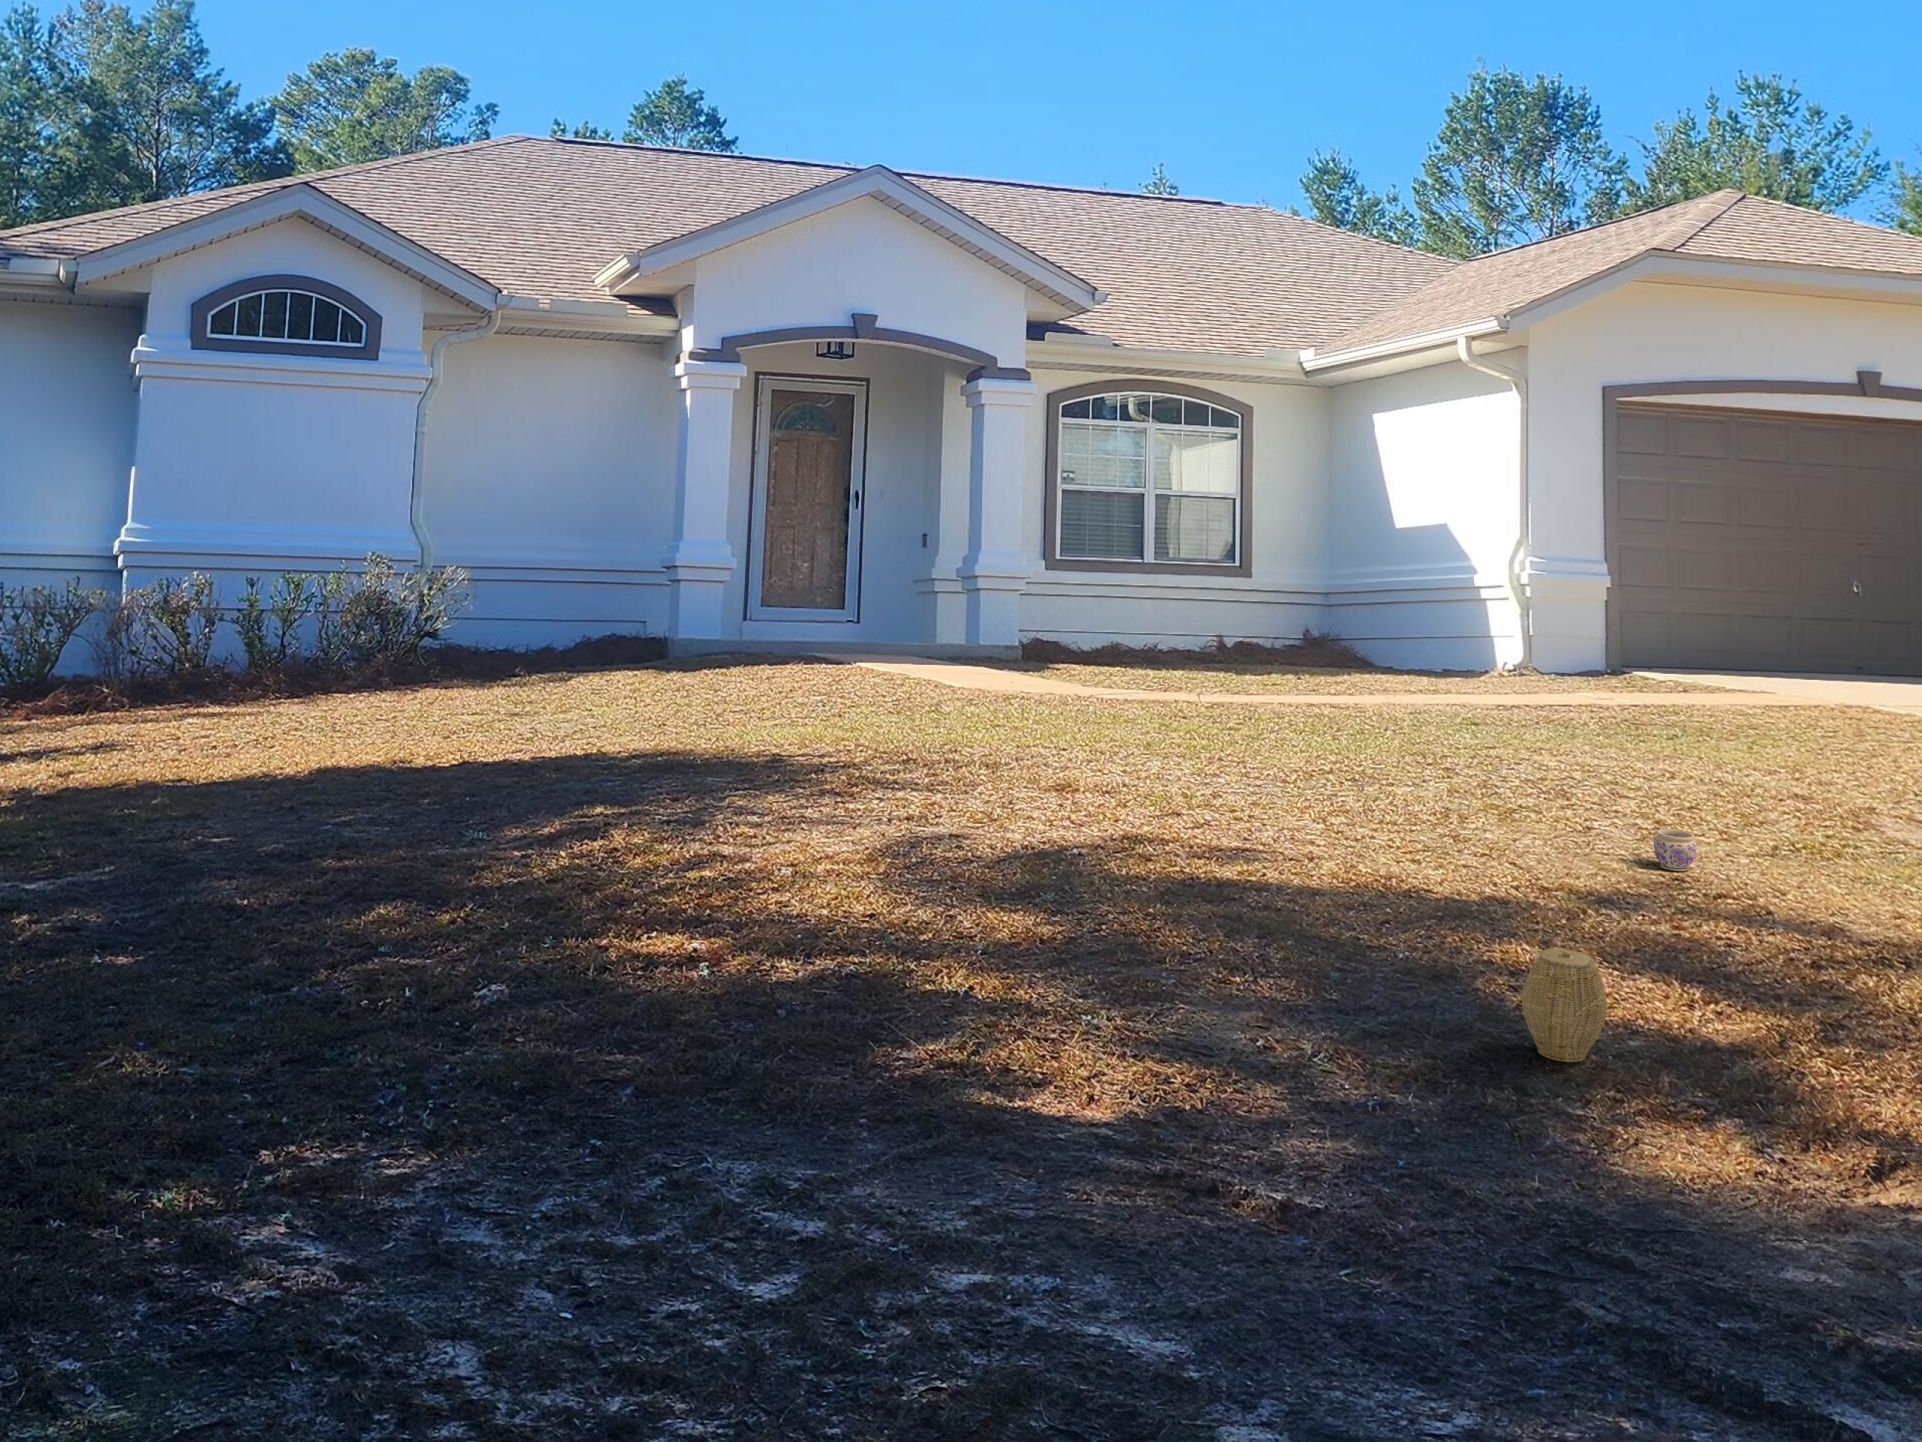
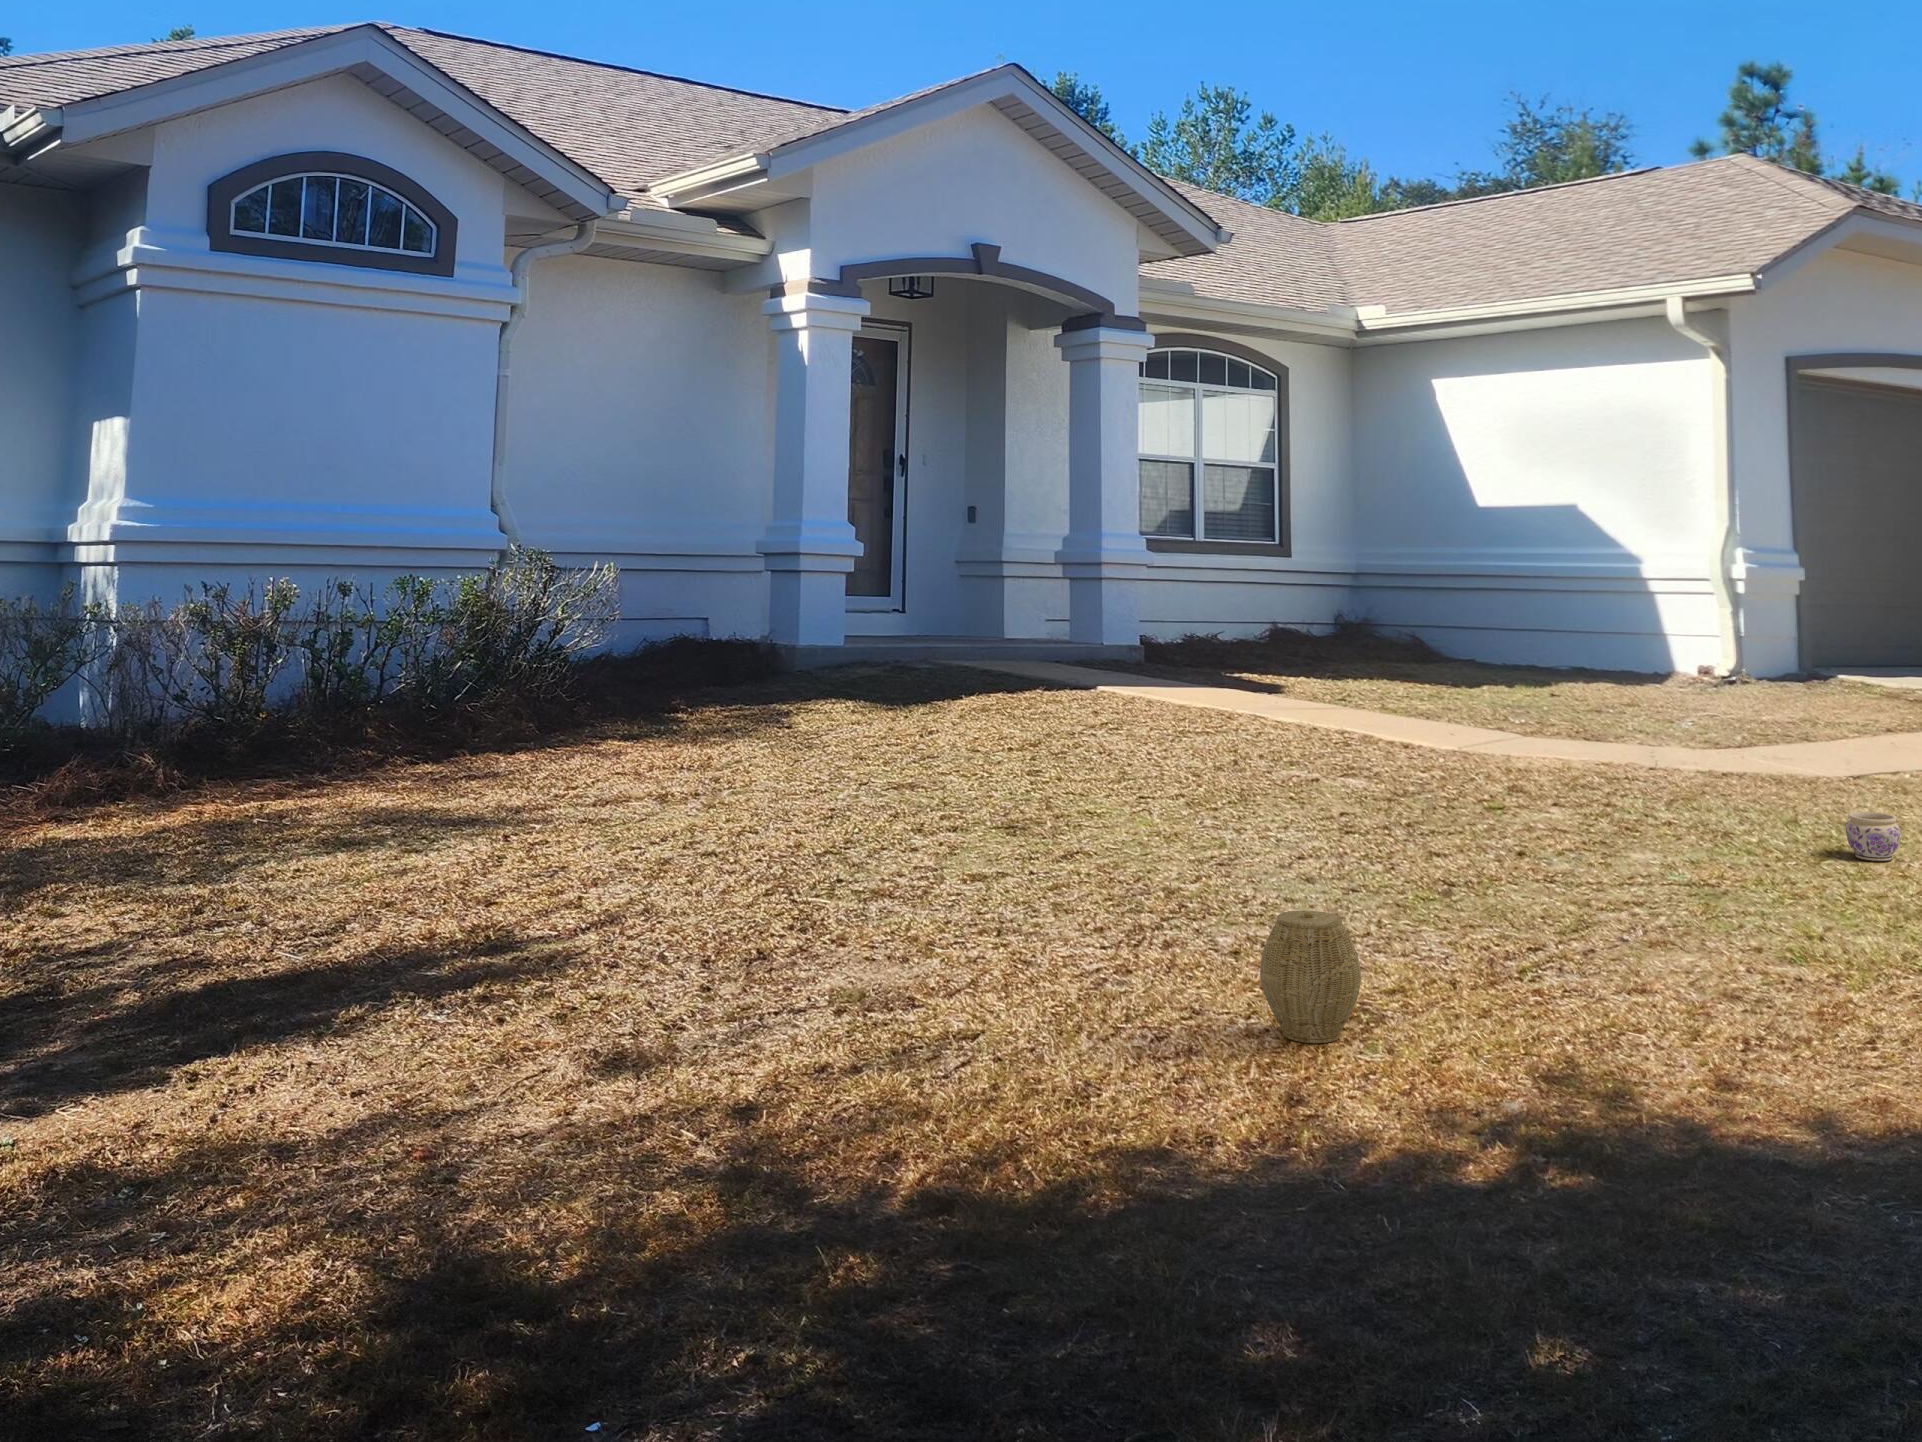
woven basket: present [1522,949,1607,1062] -> present [1260,910,1361,1043]

